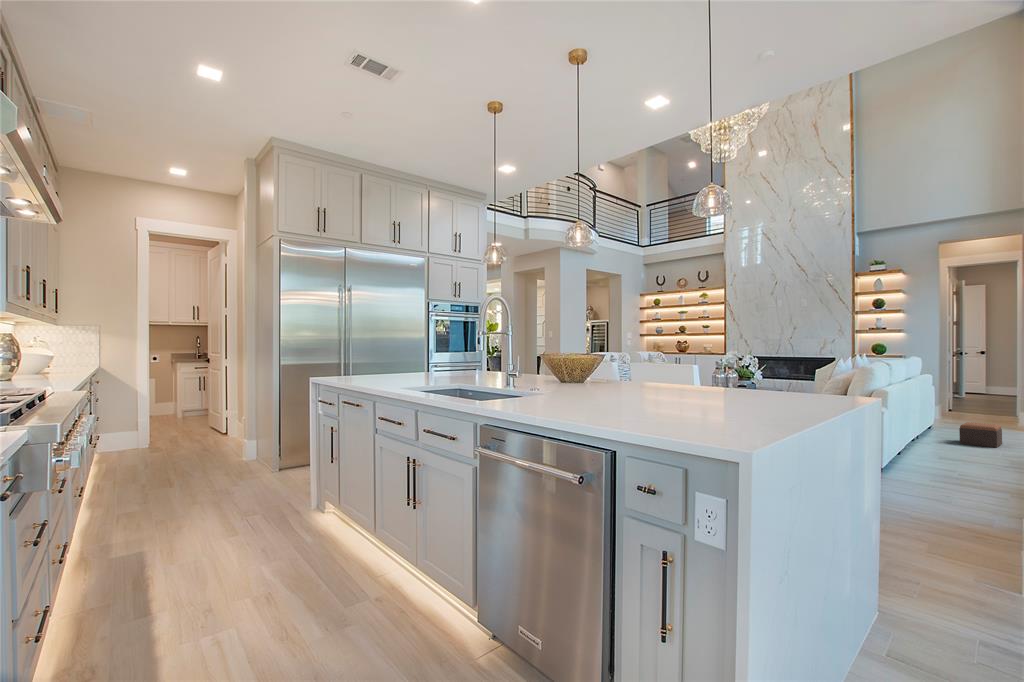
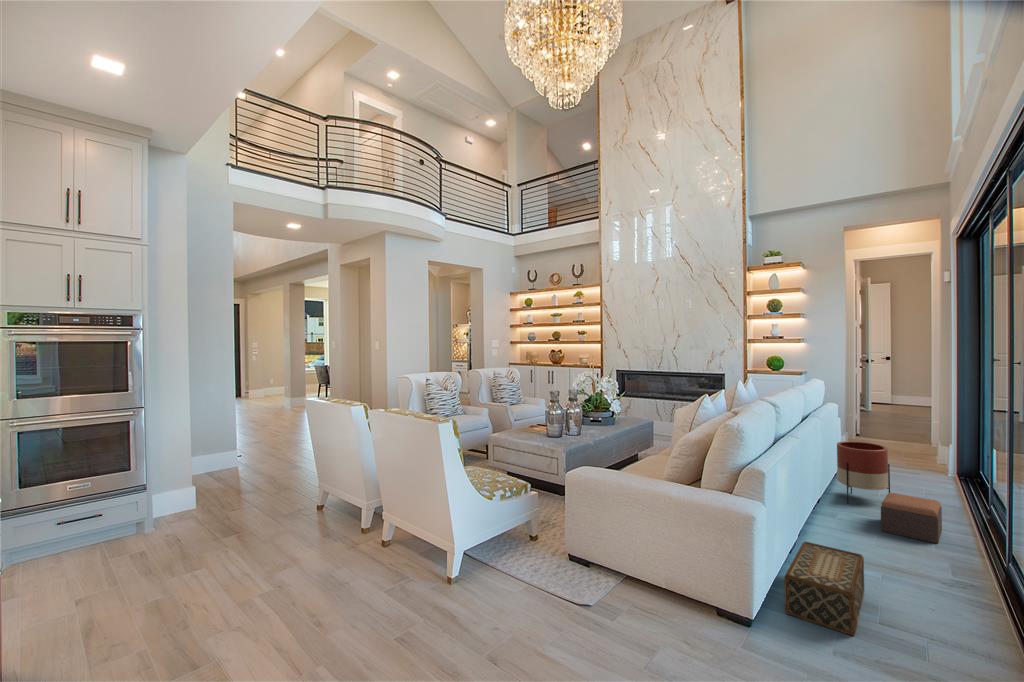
planter: none [930,395,969,436] -> present [837,441,890,503]
woven basket: none [897,434,944,466] -> present [784,541,864,635]

